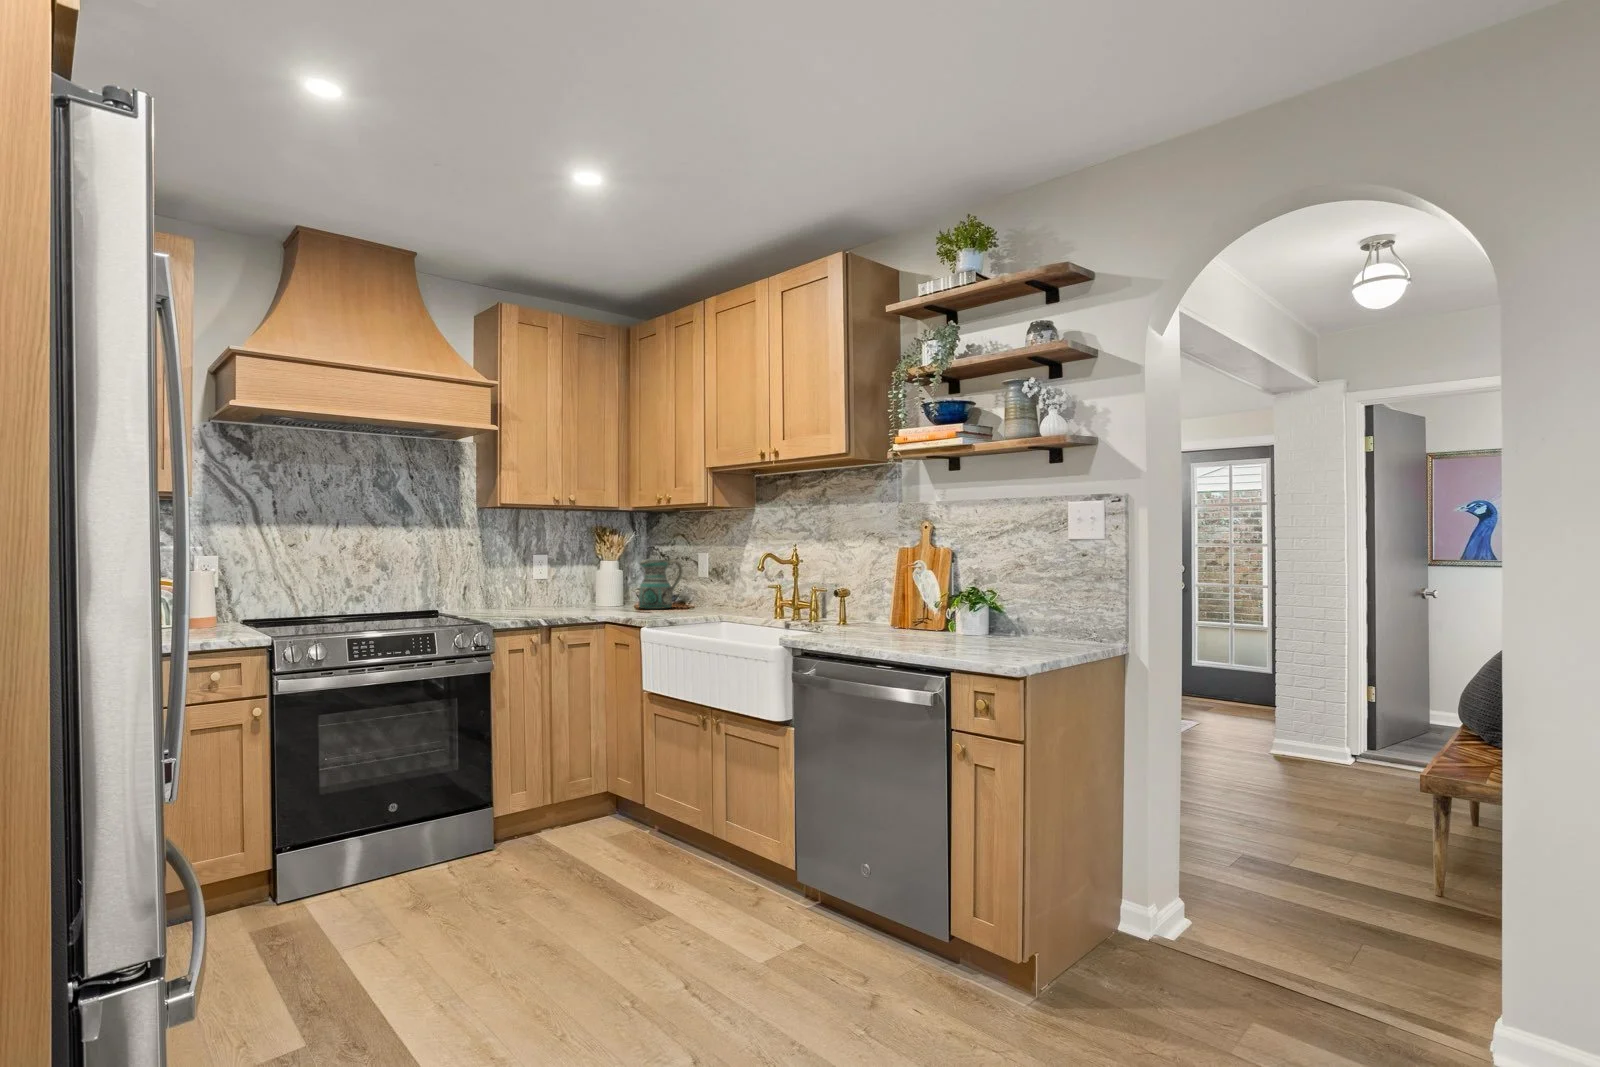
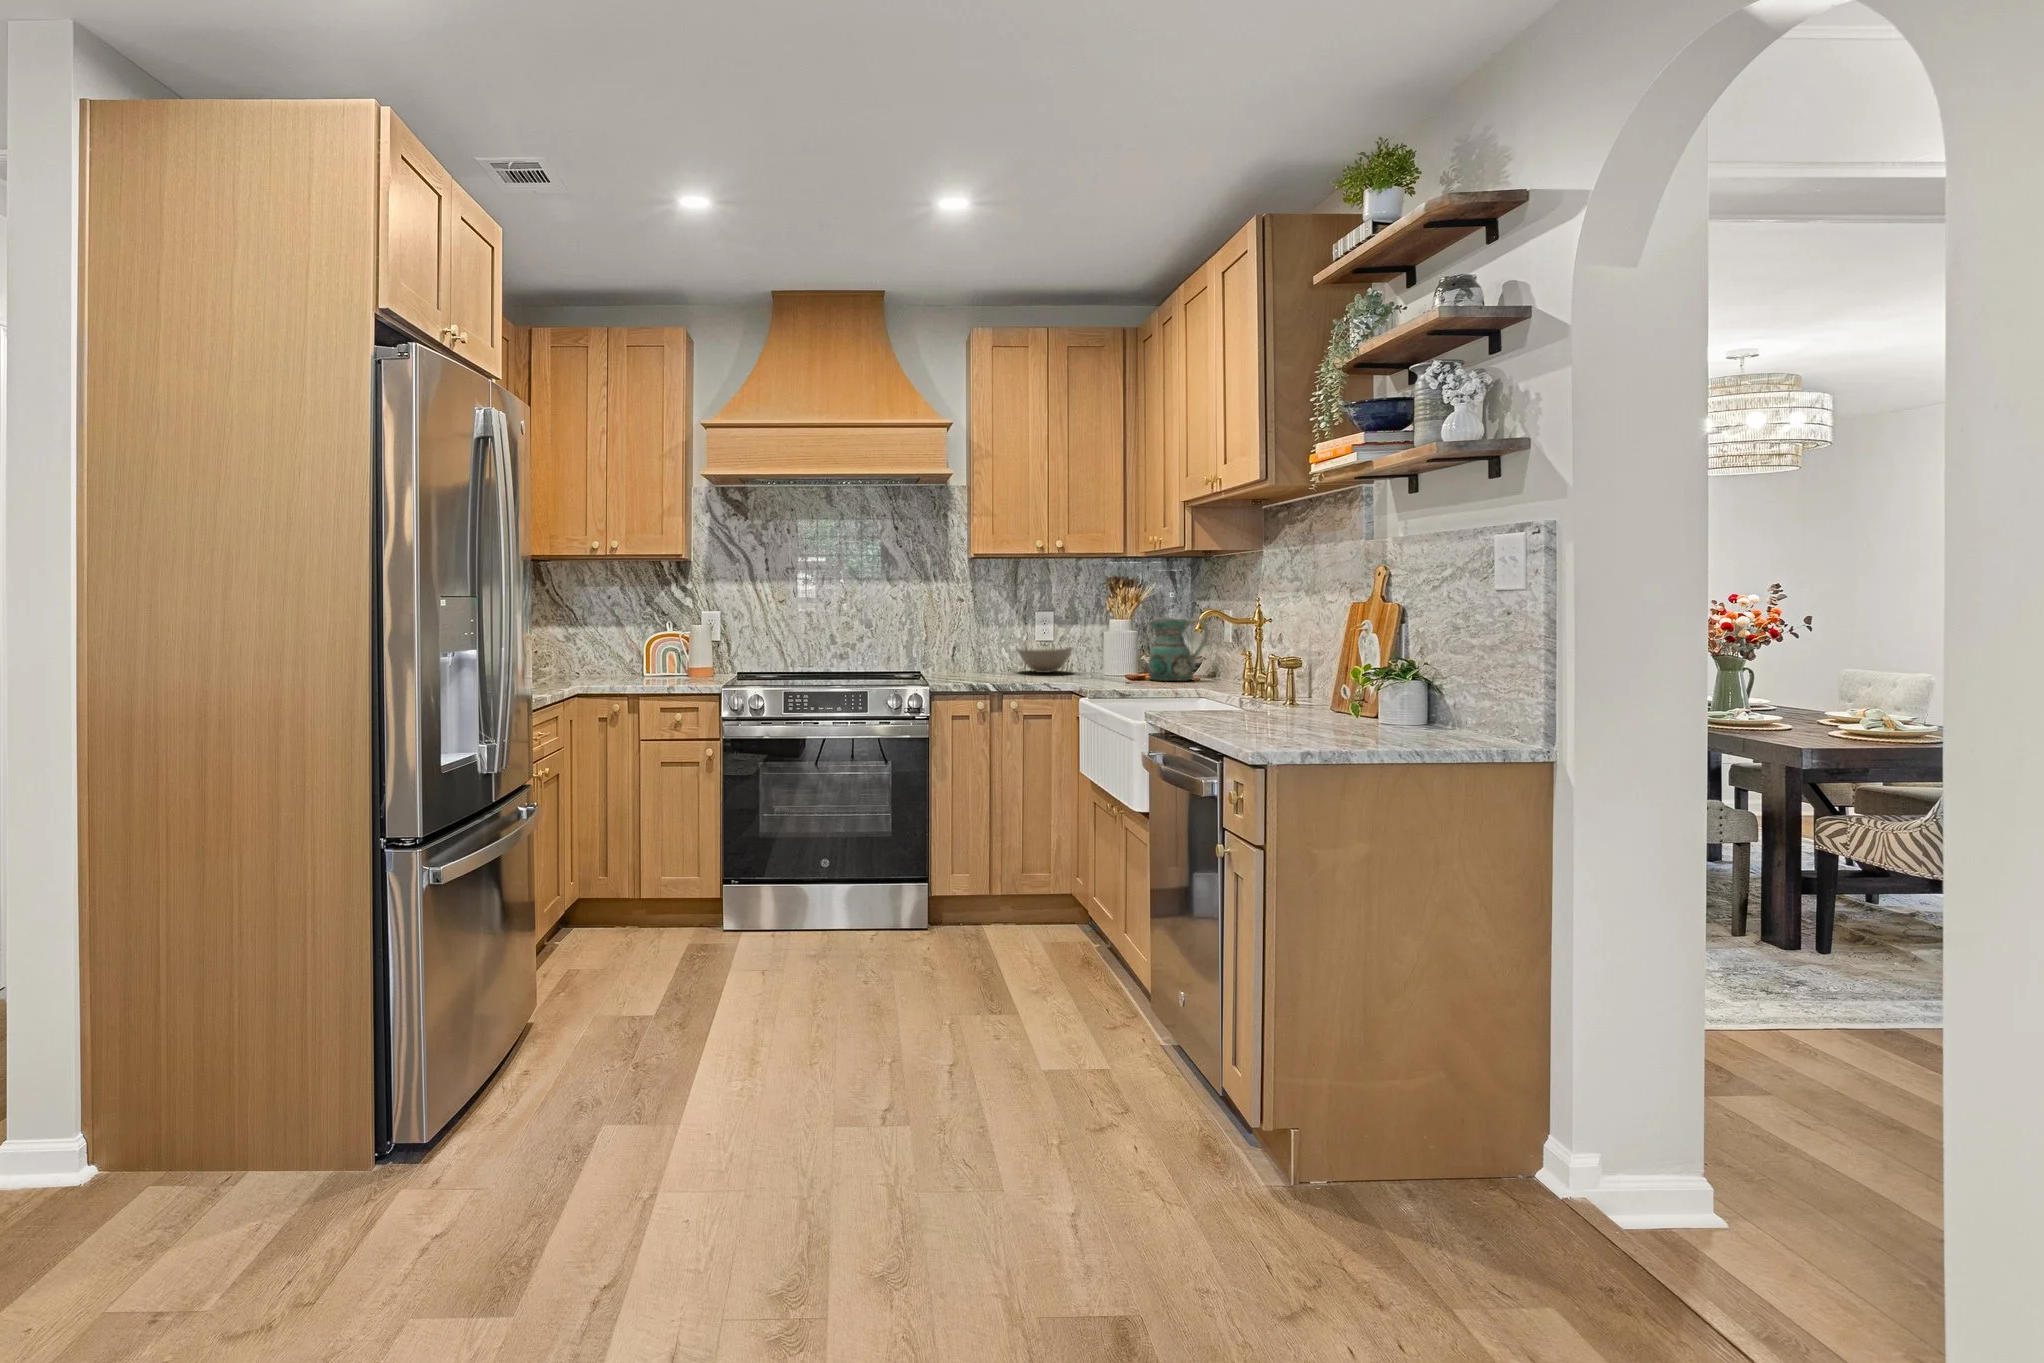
bowl: none [519,584,570,606] -> present [1017,647,1073,673]

